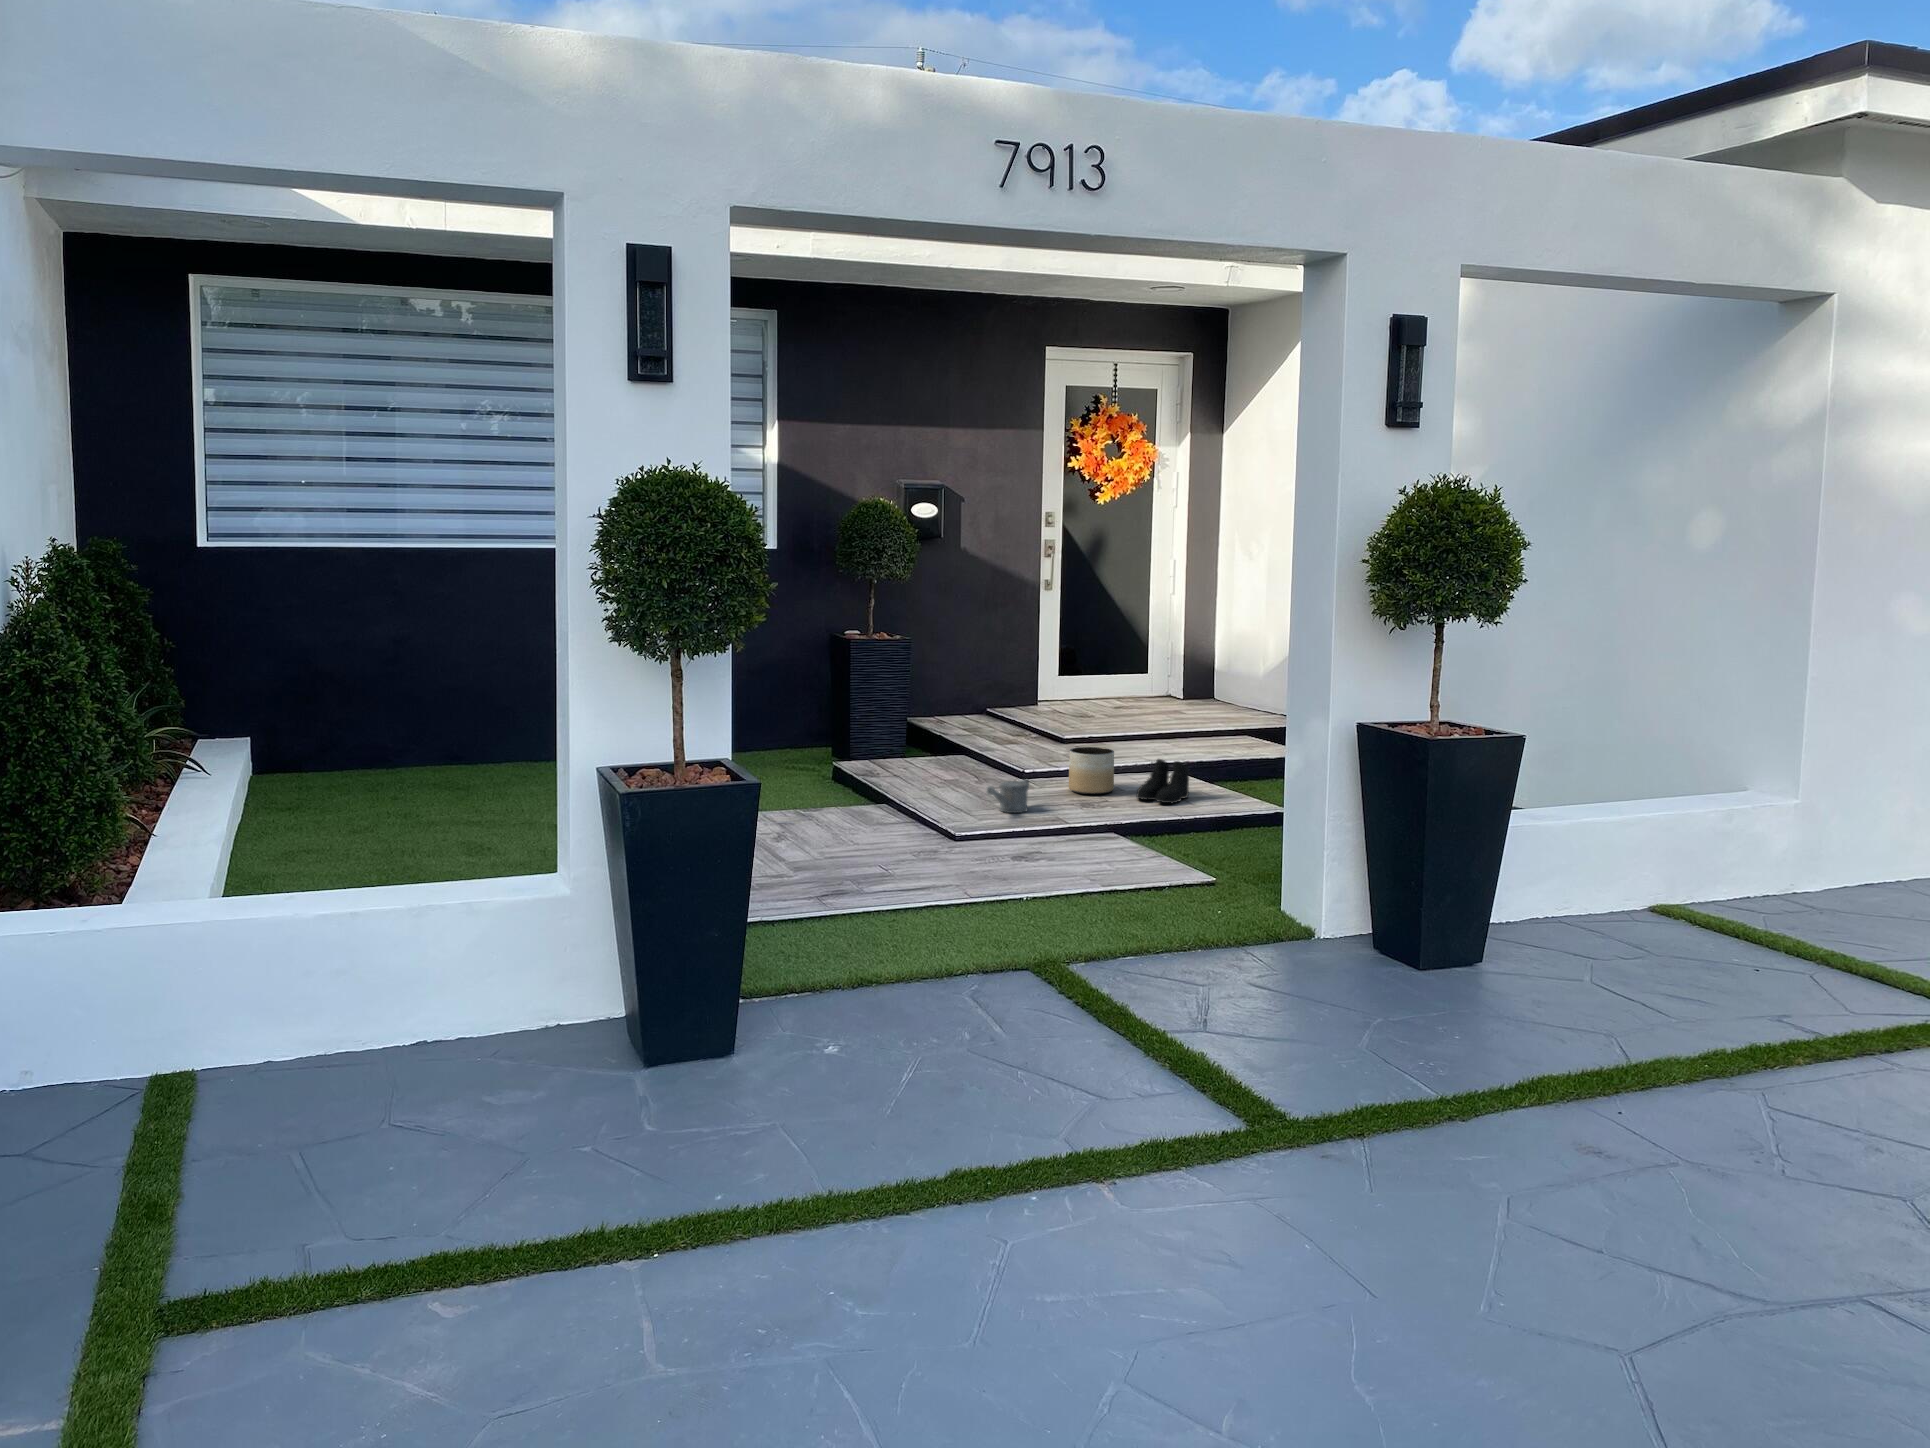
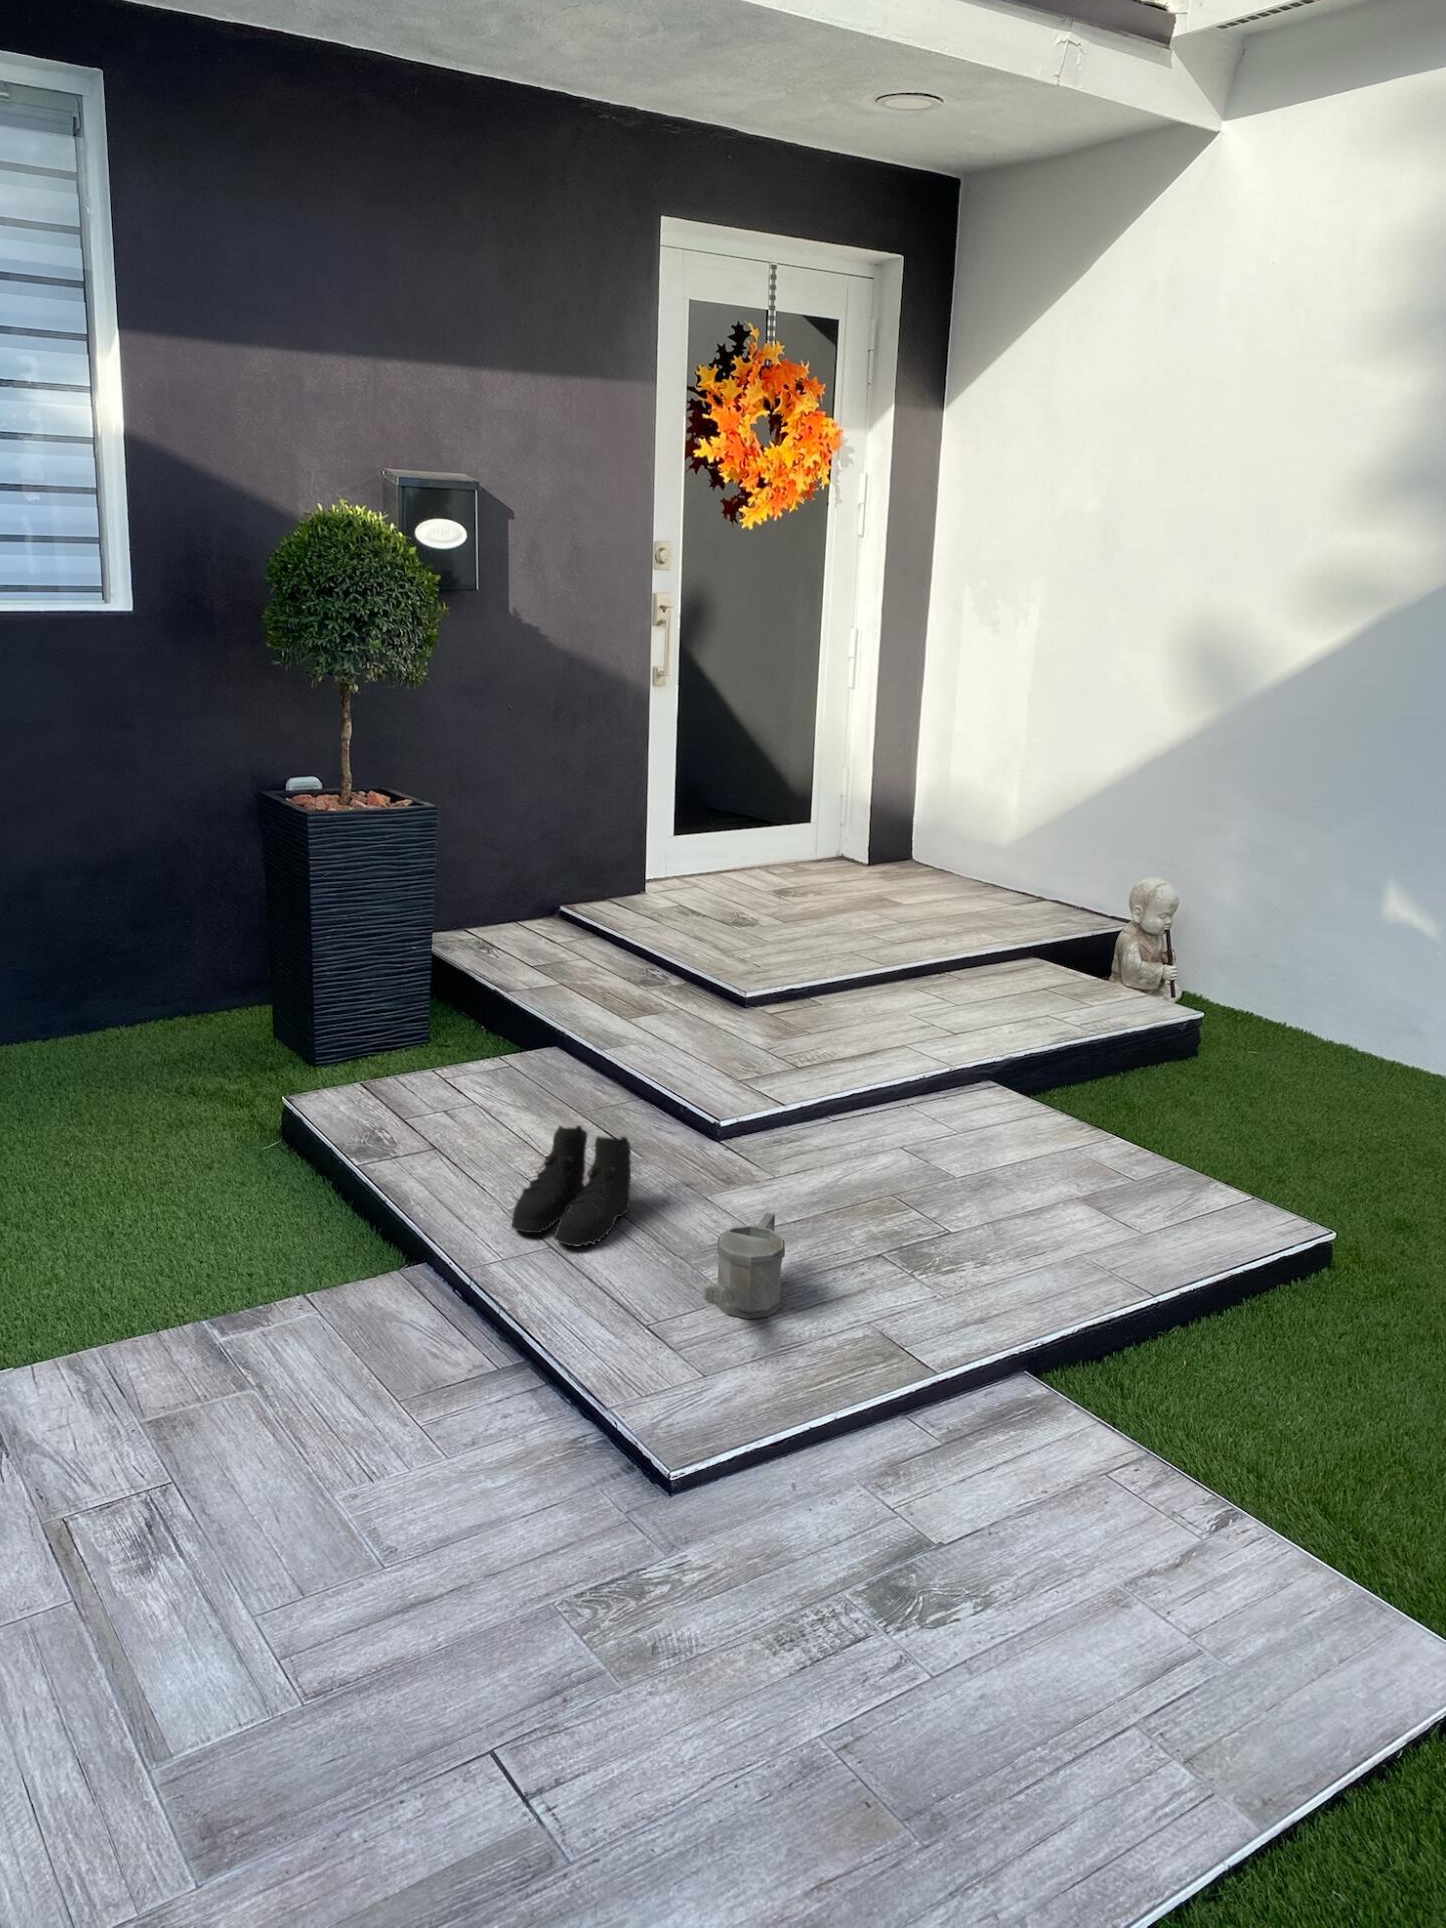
planter: present [1069,747,1114,794] -> none [832,1090,937,1211]
boots: present [1136,759,1189,803] -> present [512,1125,631,1246]

